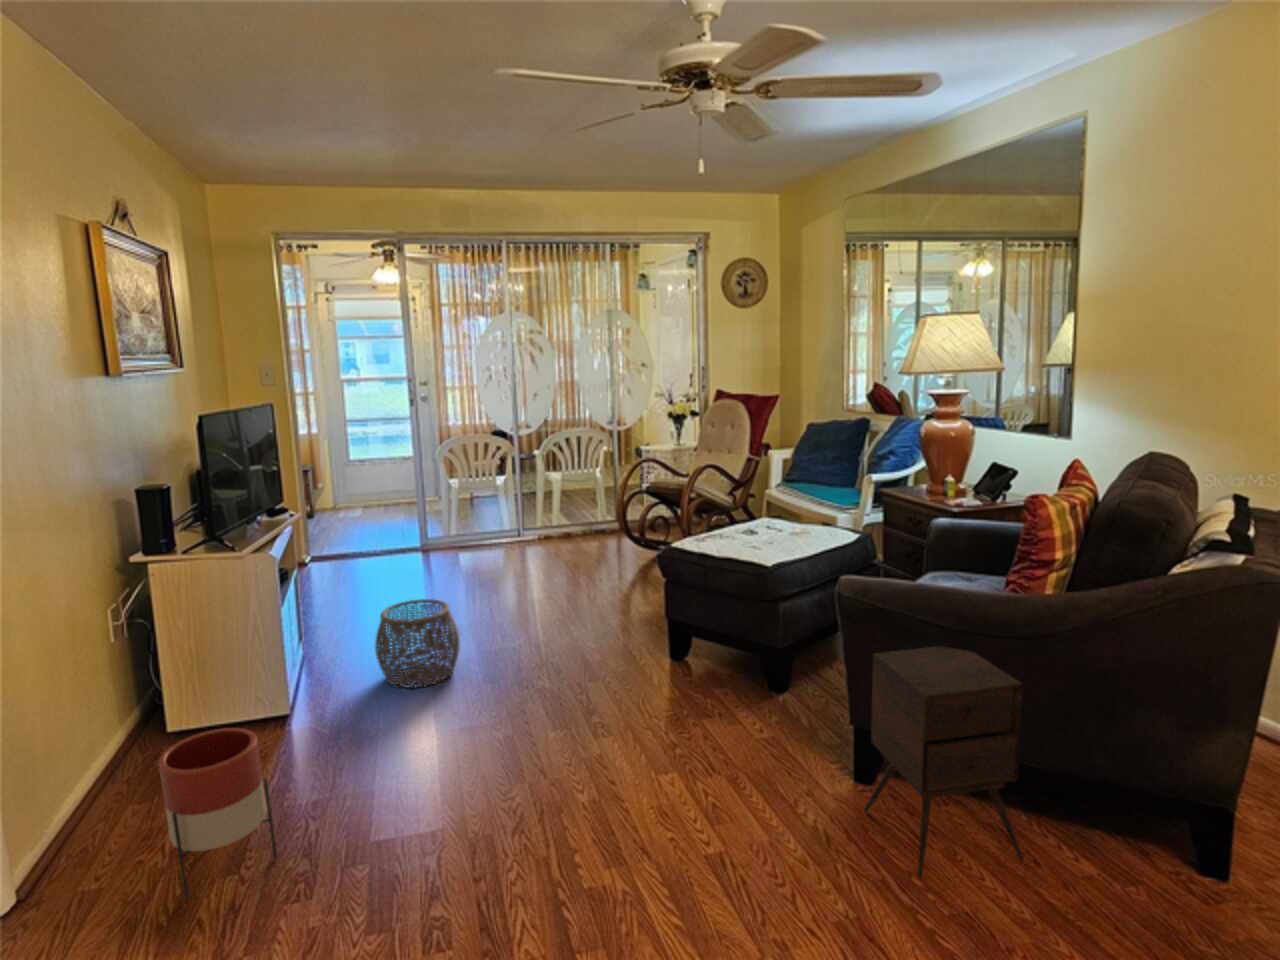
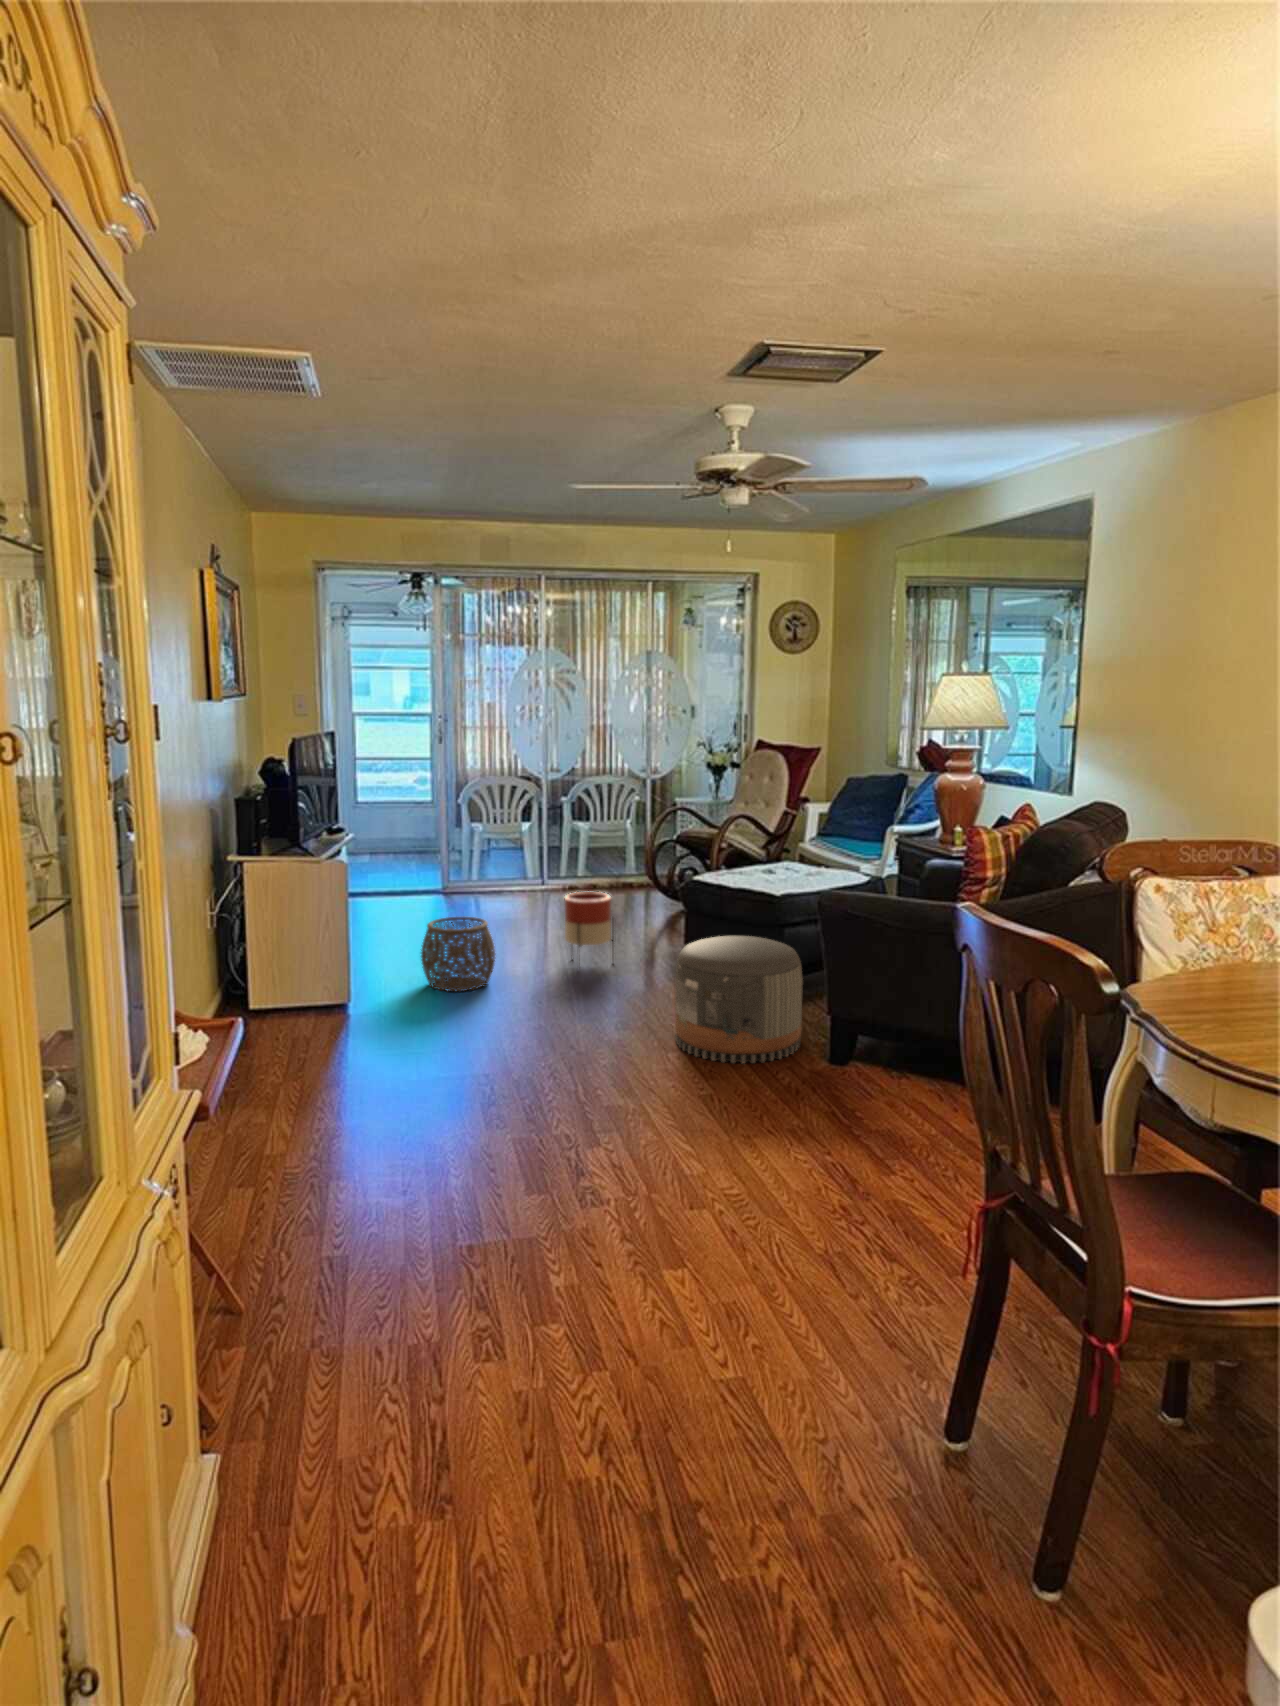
pouf: none [666,624,817,795] -> present [675,936,803,1063]
side table: present [864,647,1024,879] -> none [827,942,941,1109]
planter: present [159,728,277,900] -> present [565,892,613,964]

